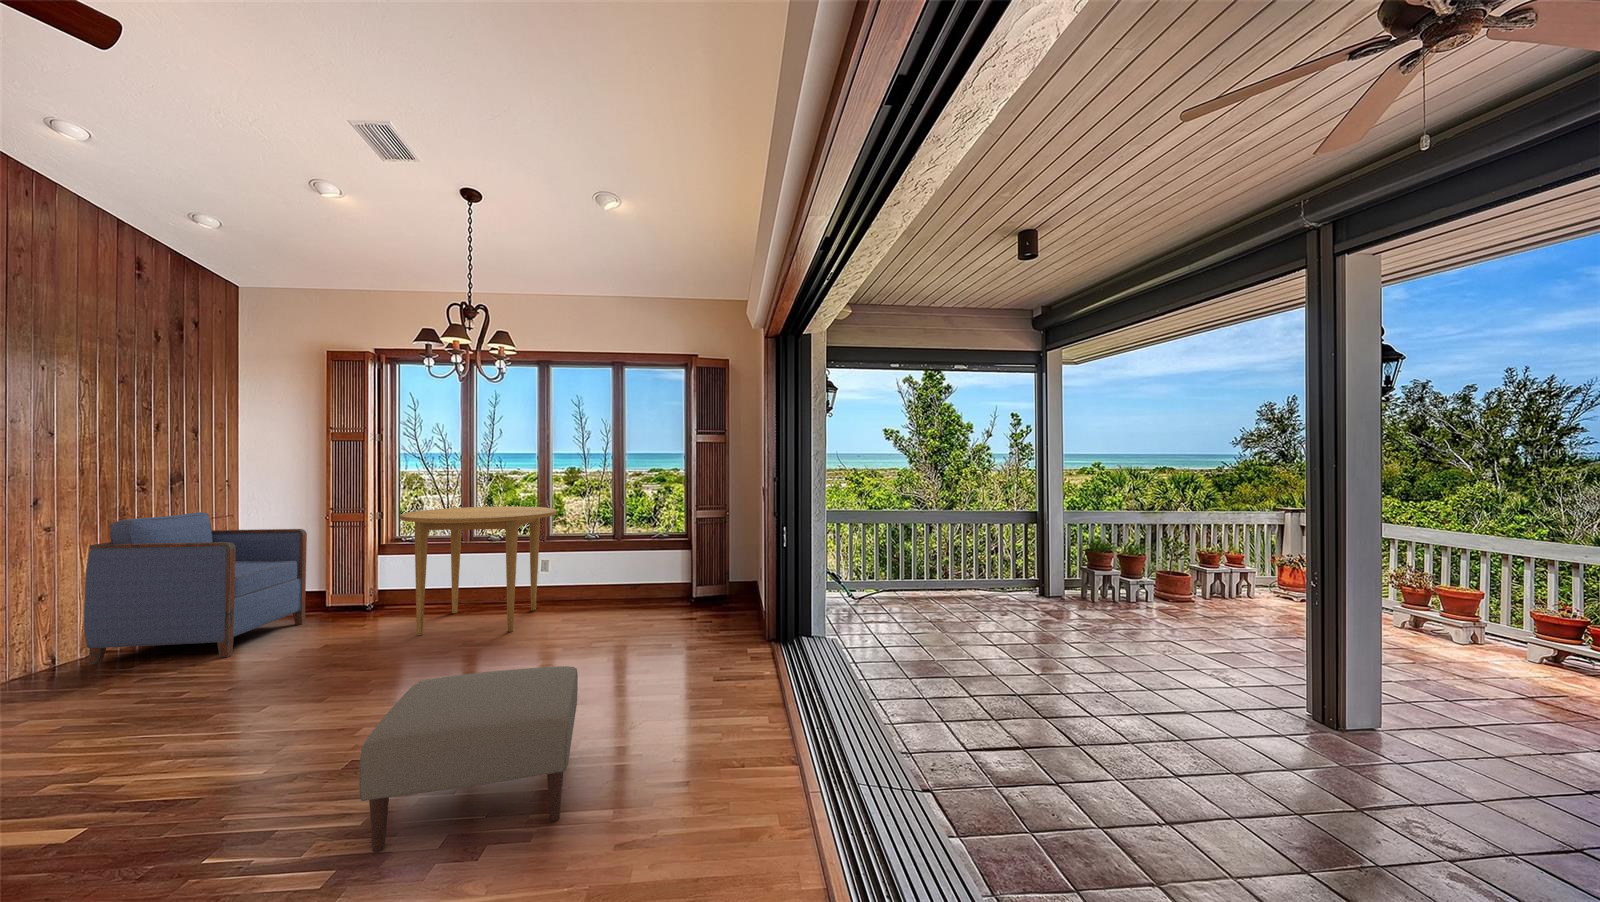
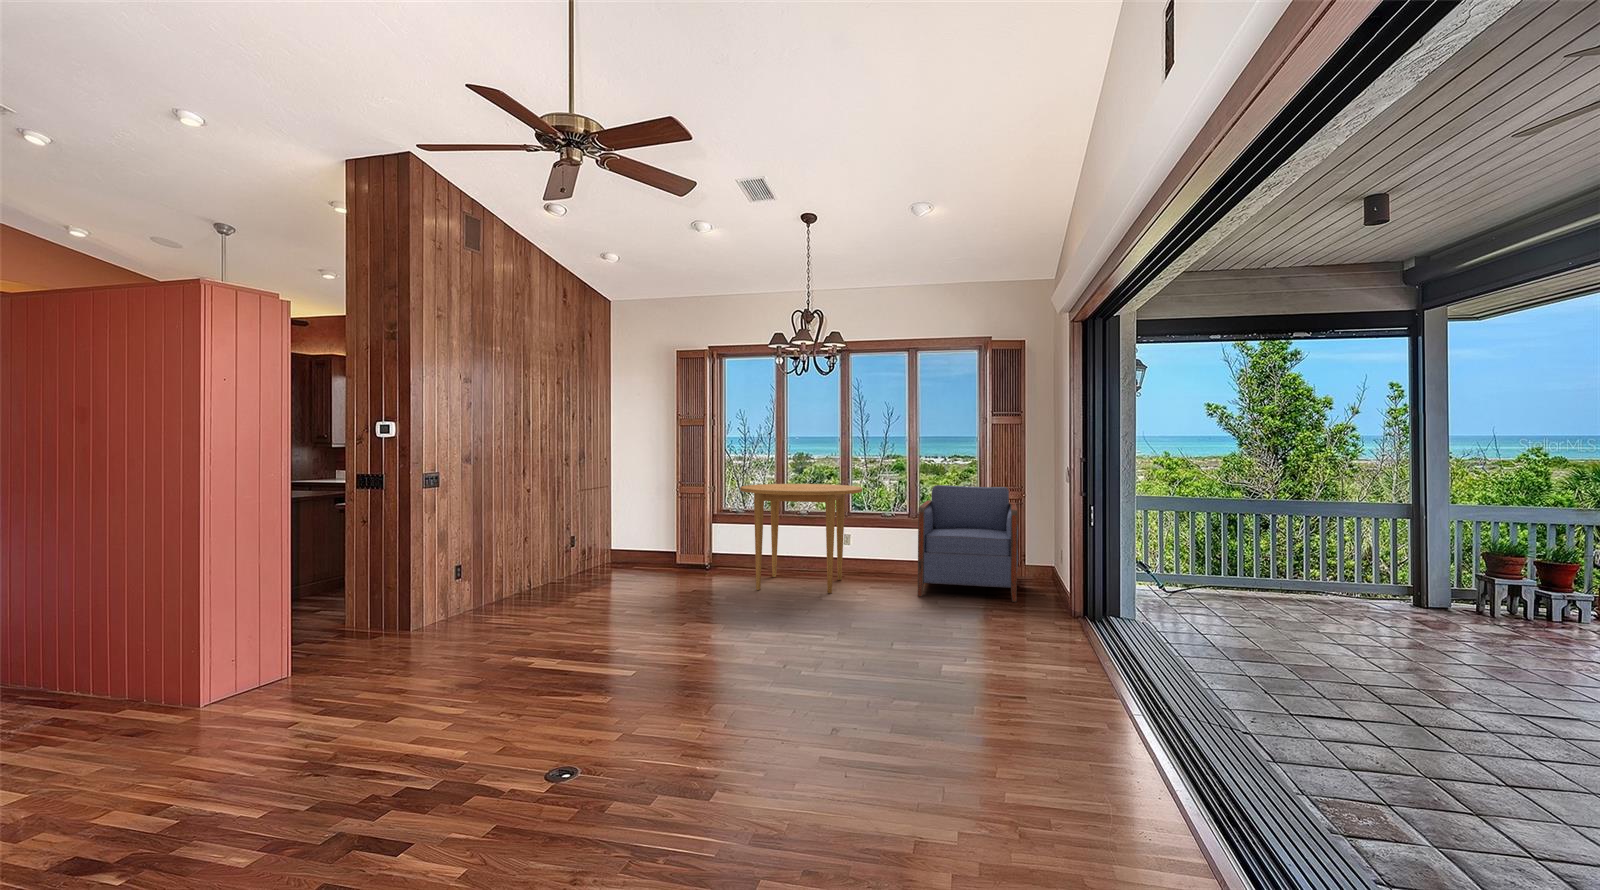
armchair: present [84,512,307,664] -> present [918,485,1018,602]
ottoman: present [359,666,578,851] -> none [814,600,940,699]

